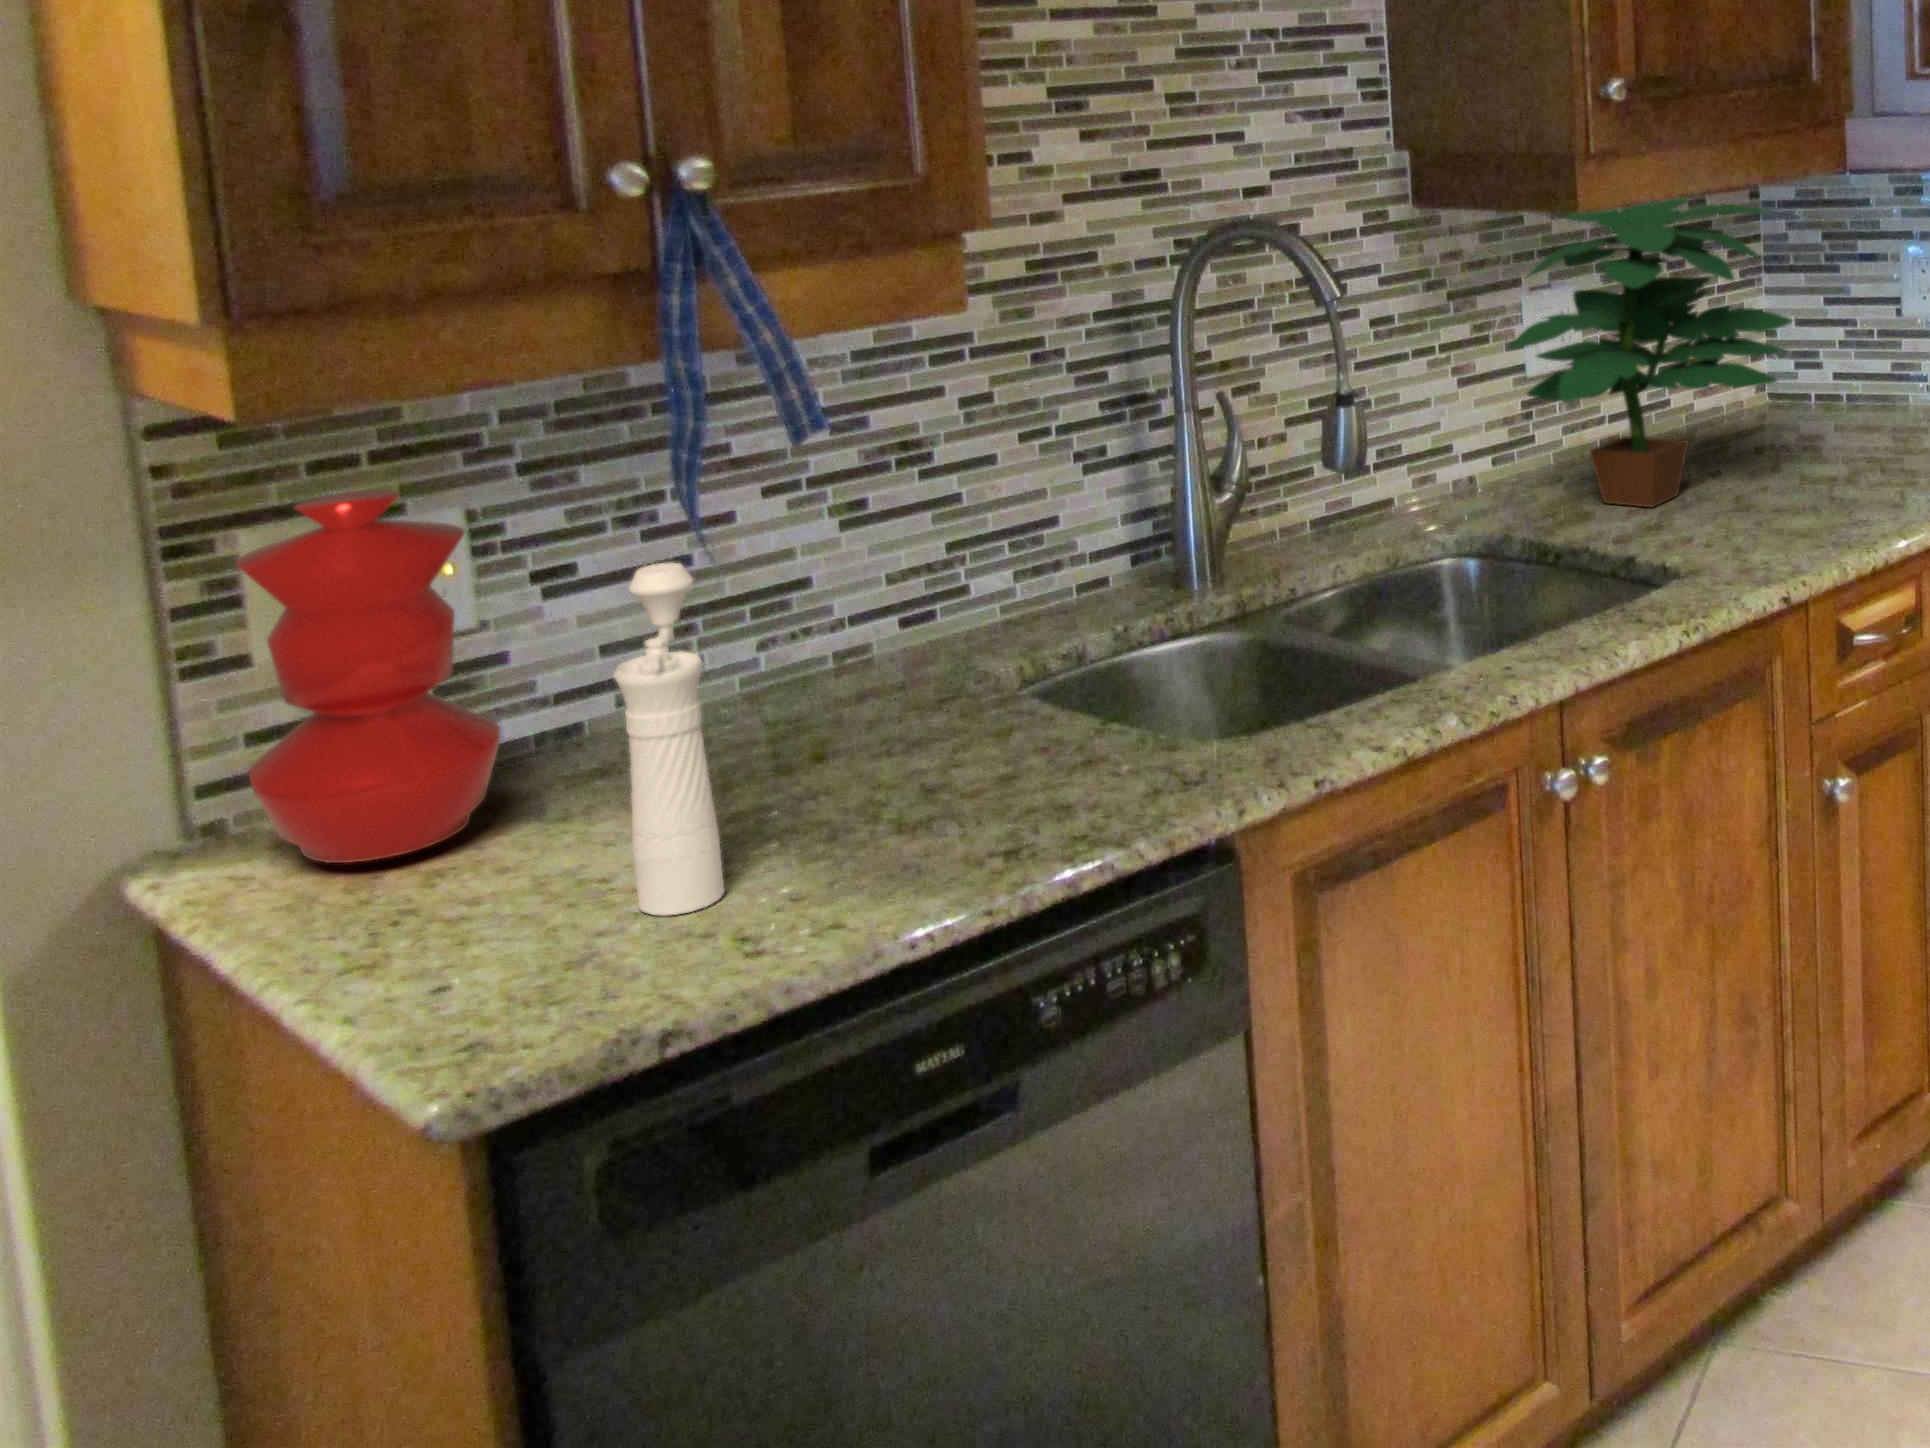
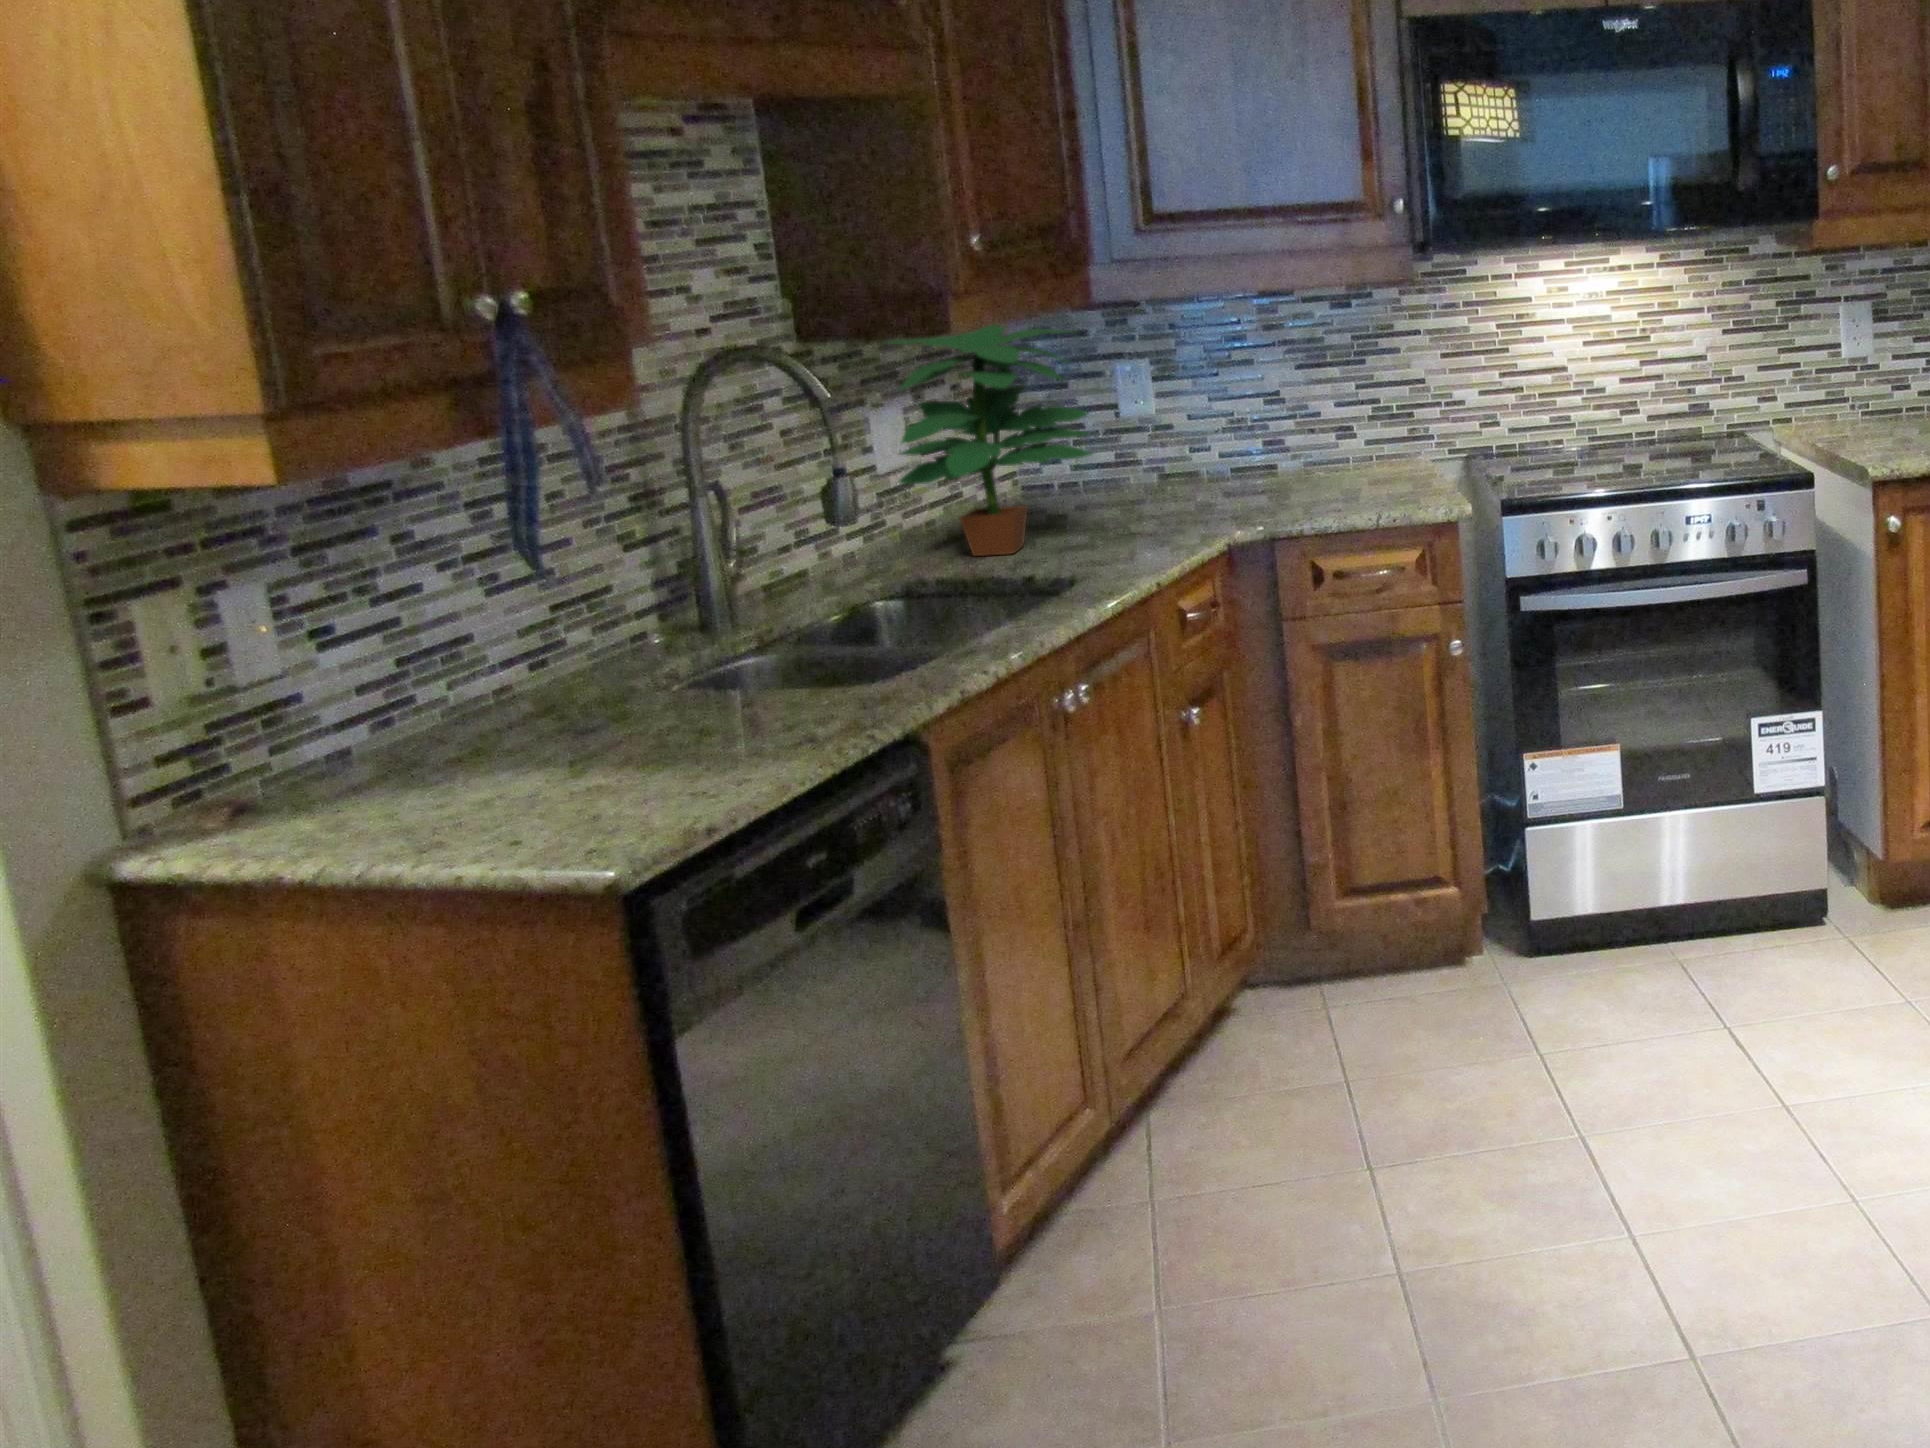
vase: present [236,490,500,863] -> none [179,554,389,824]
pepper mill: present [614,563,724,916] -> none [507,580,640,801]

